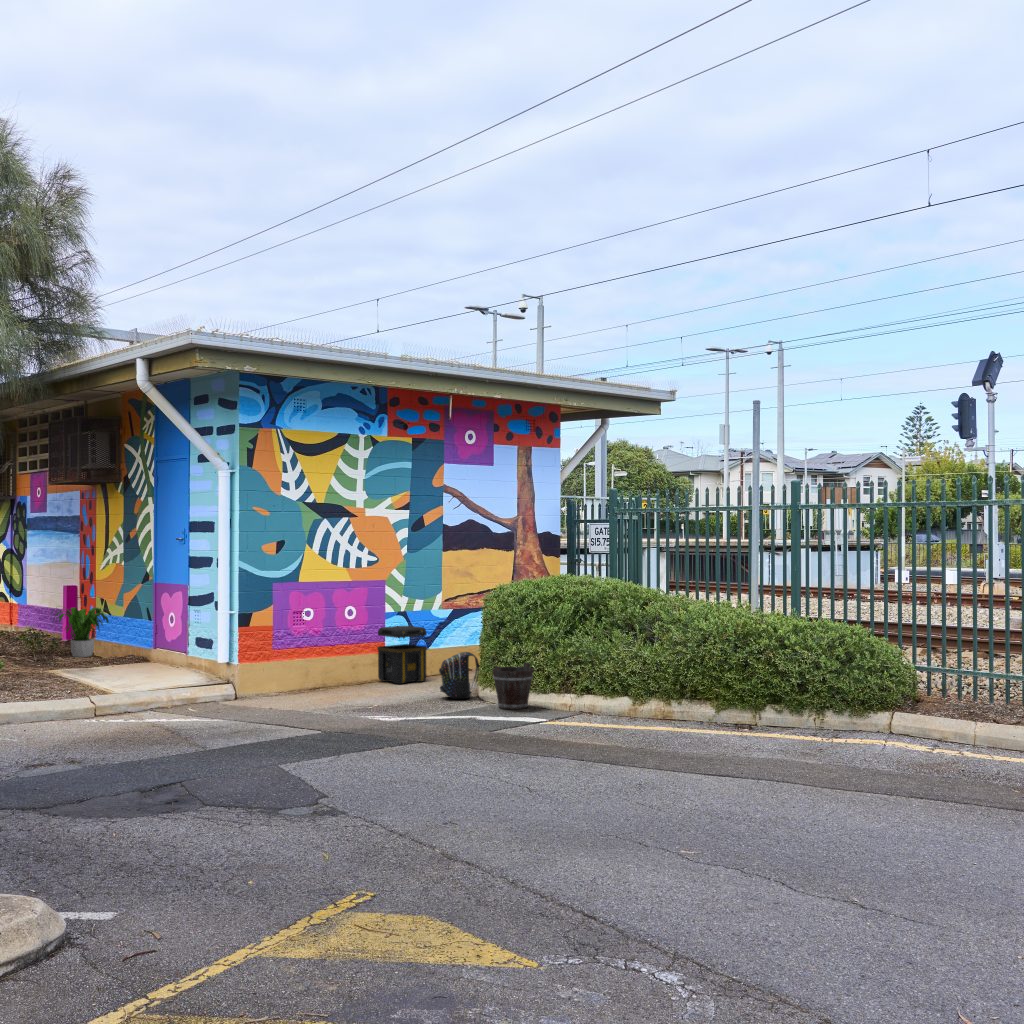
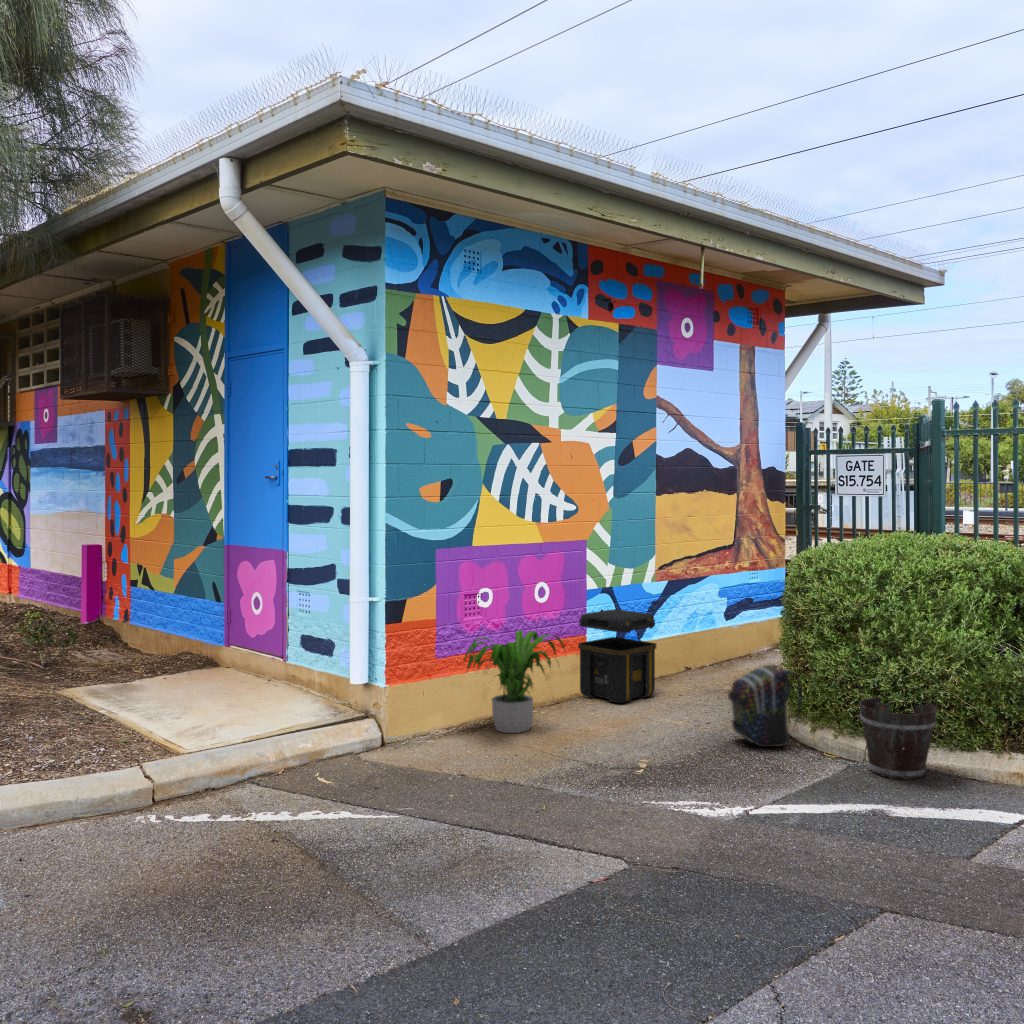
potted plant: present [55,608,109,657] -> present [464,630,565,733]

